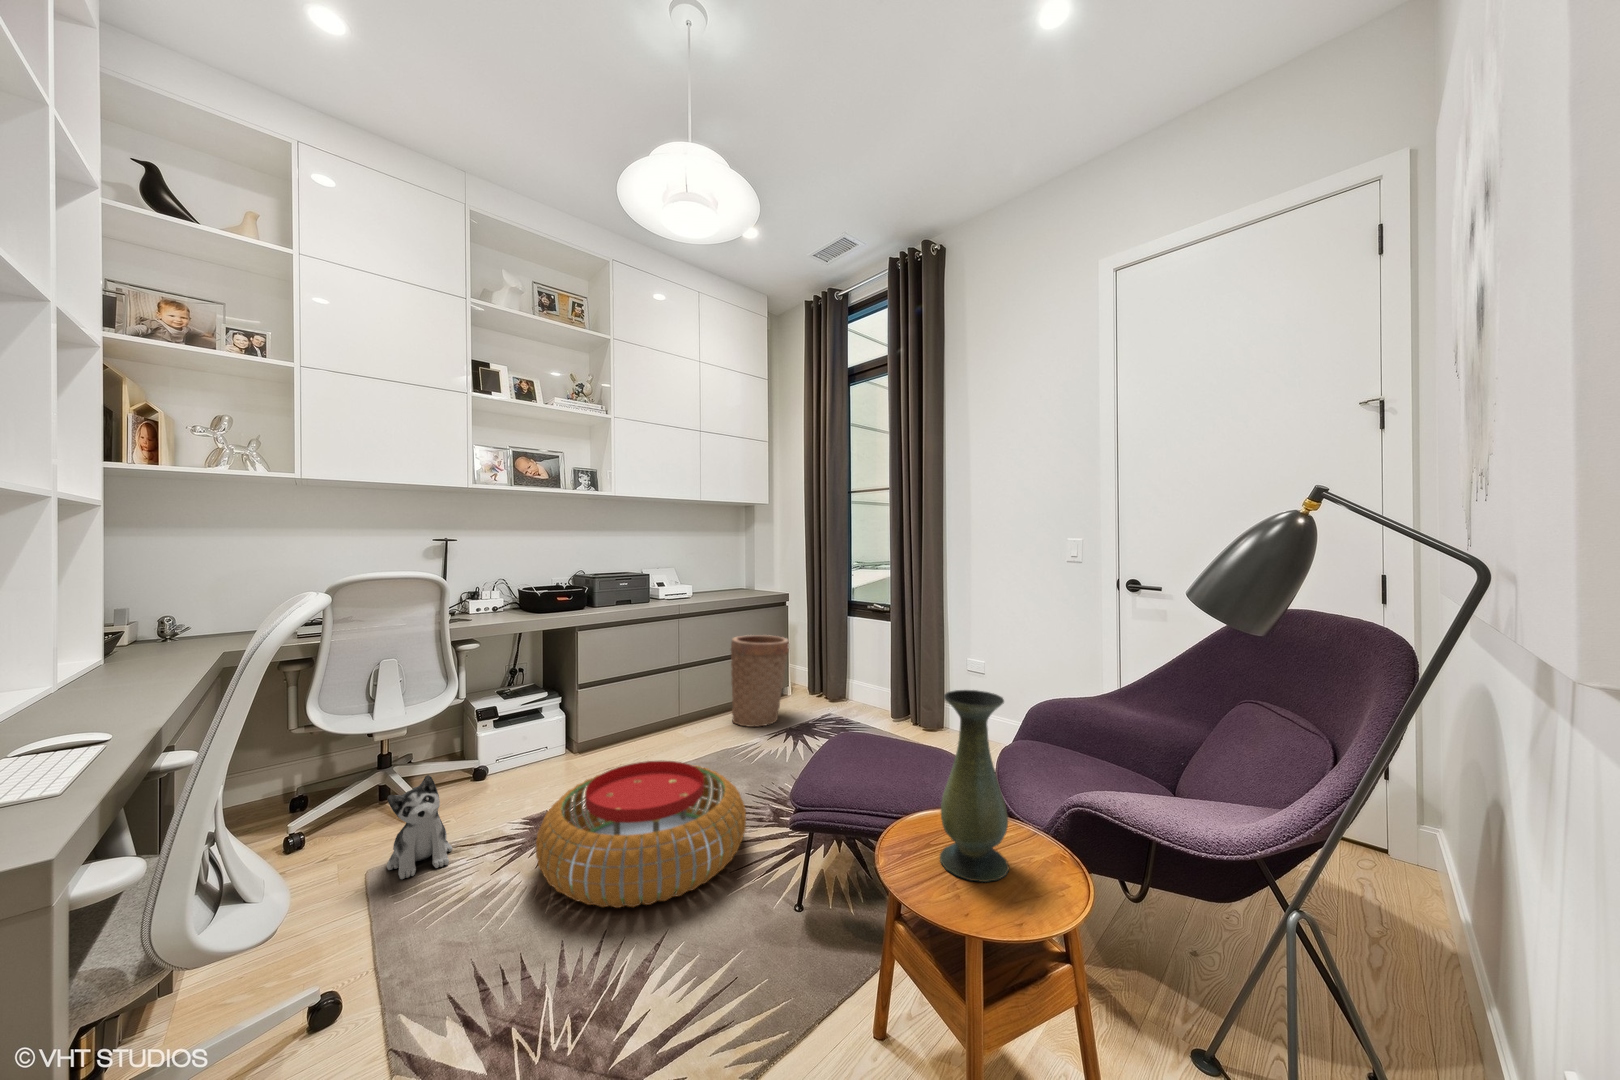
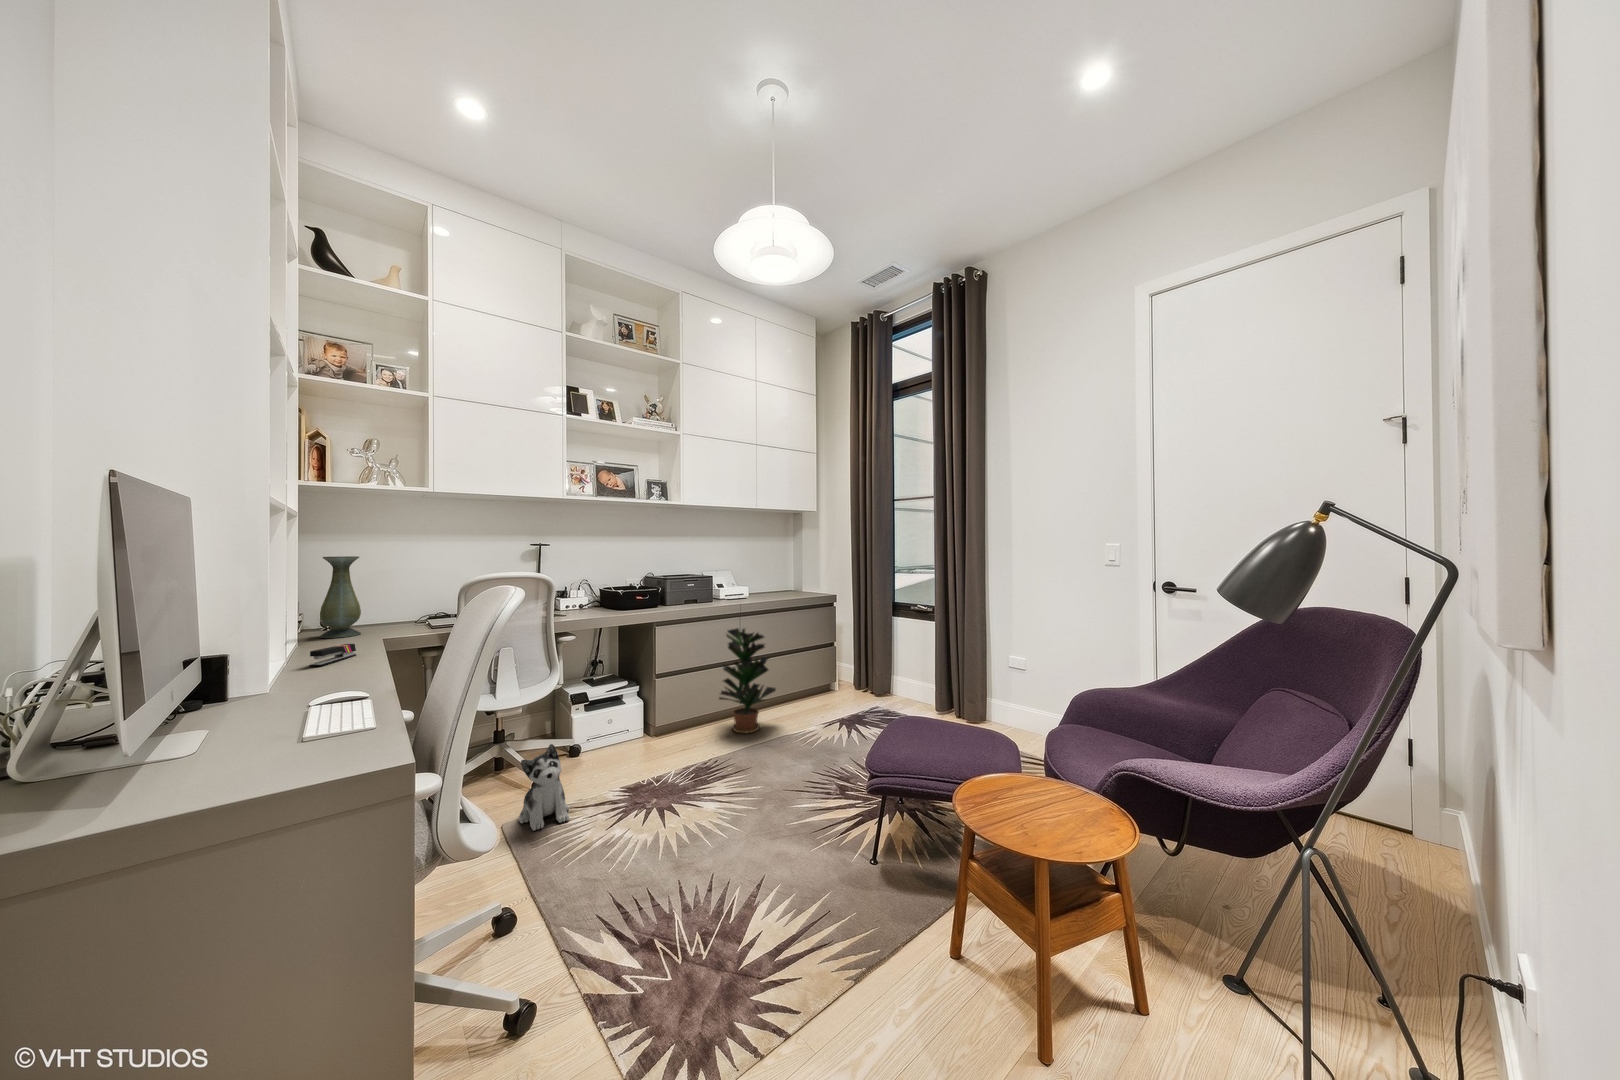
potted plant: none [647,633,715,751] -> present [719,628,776,733]
basket: present [731,635,789,727] -> none [788,631,841,714]
stapler: none [95,661,171,692] -> present [309,644,356,667]
vase: present [940,690,1009,882] -> present [319,556,361,638]
pouf: present [536,761,746,908] -> none [645,737,821,857]

